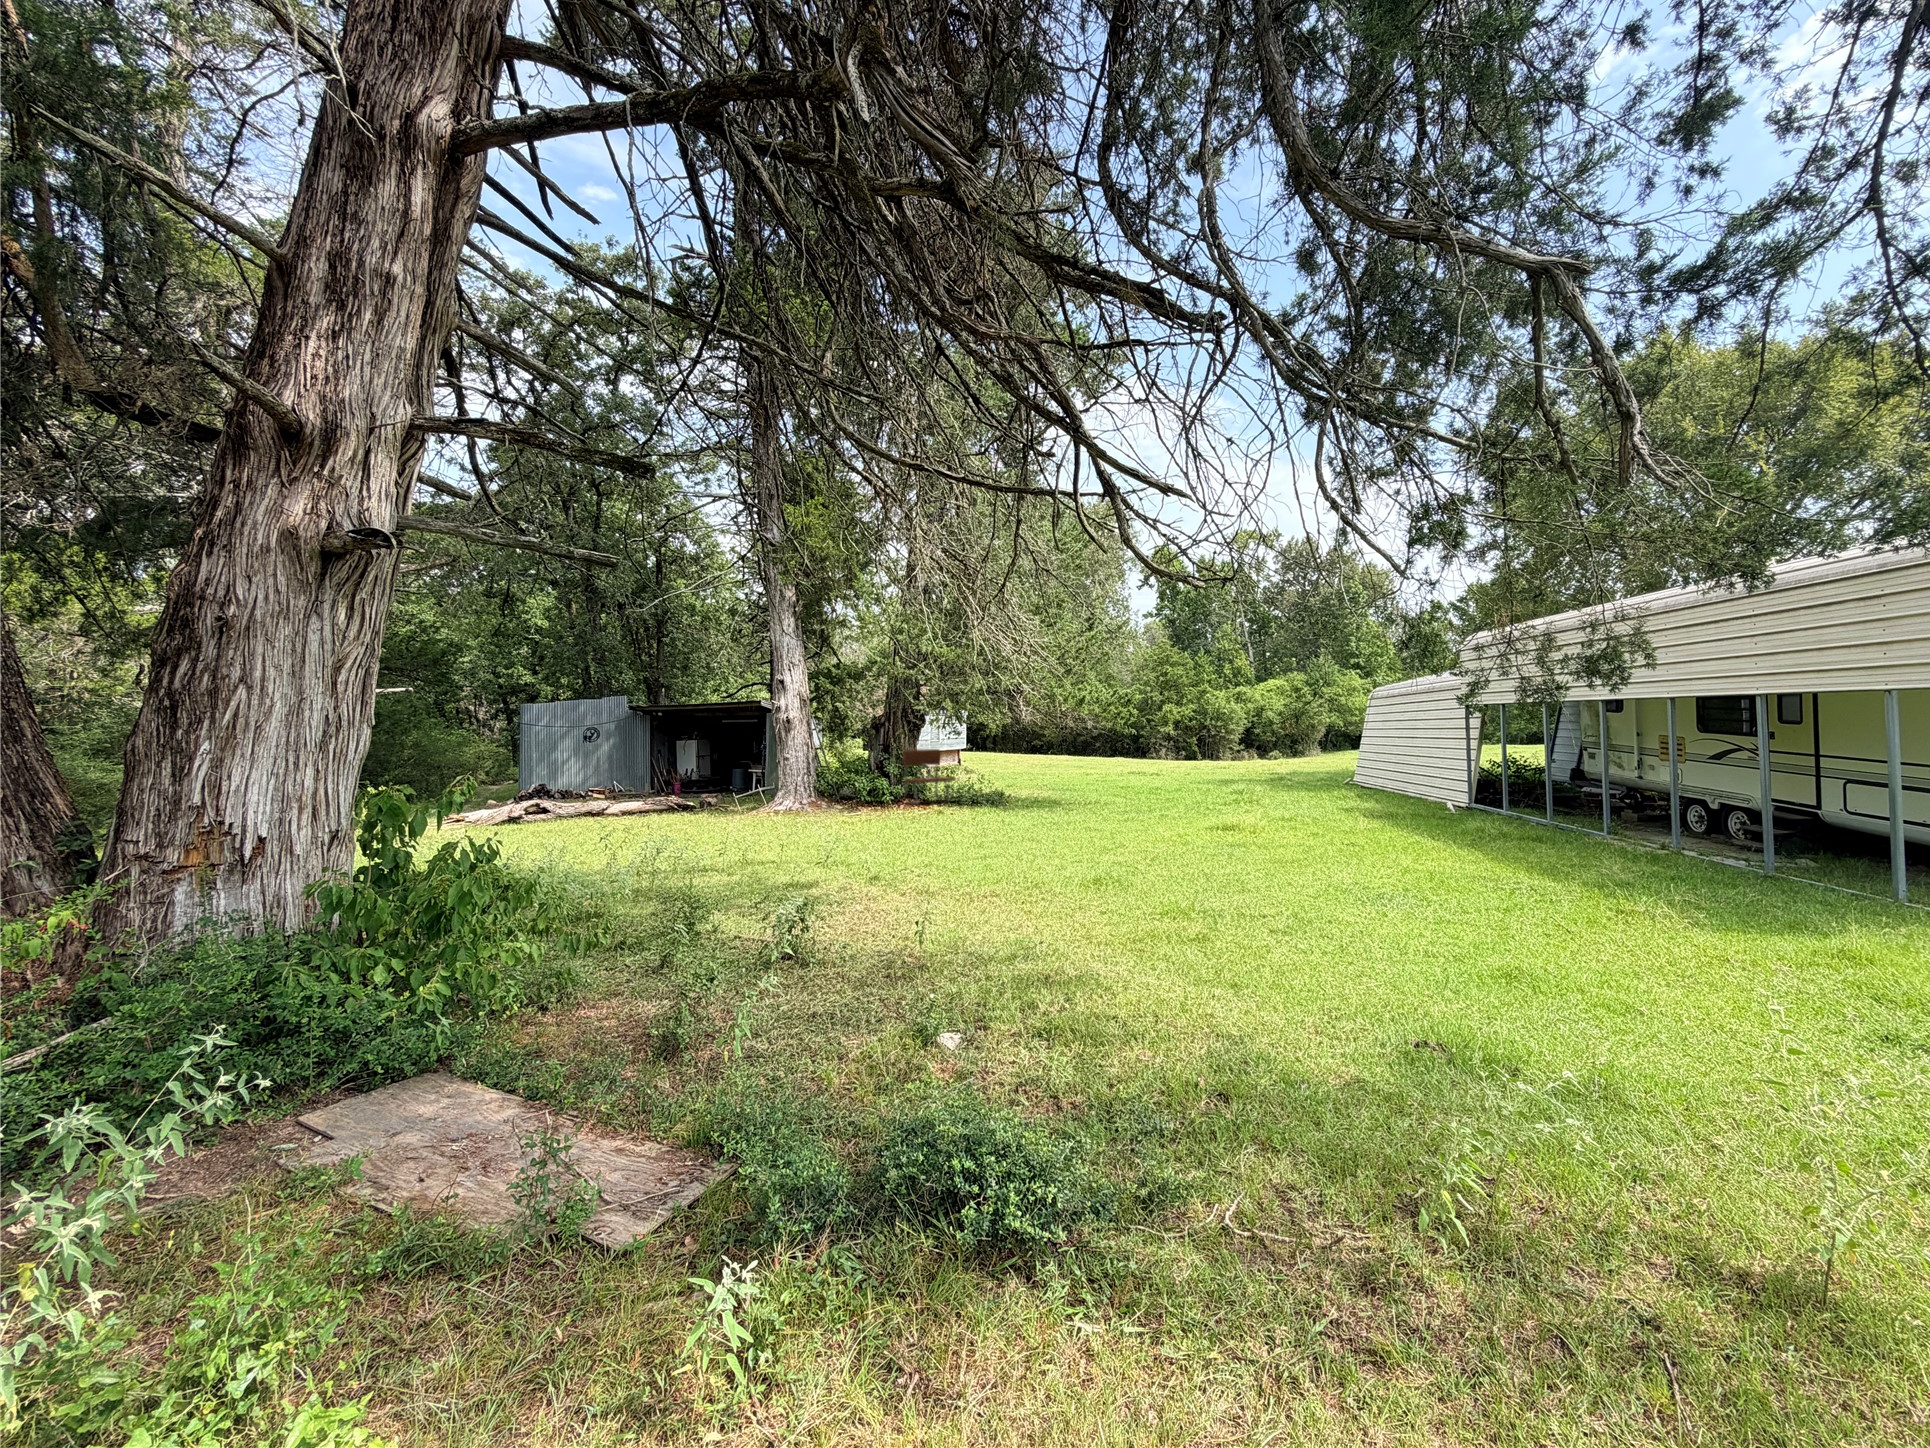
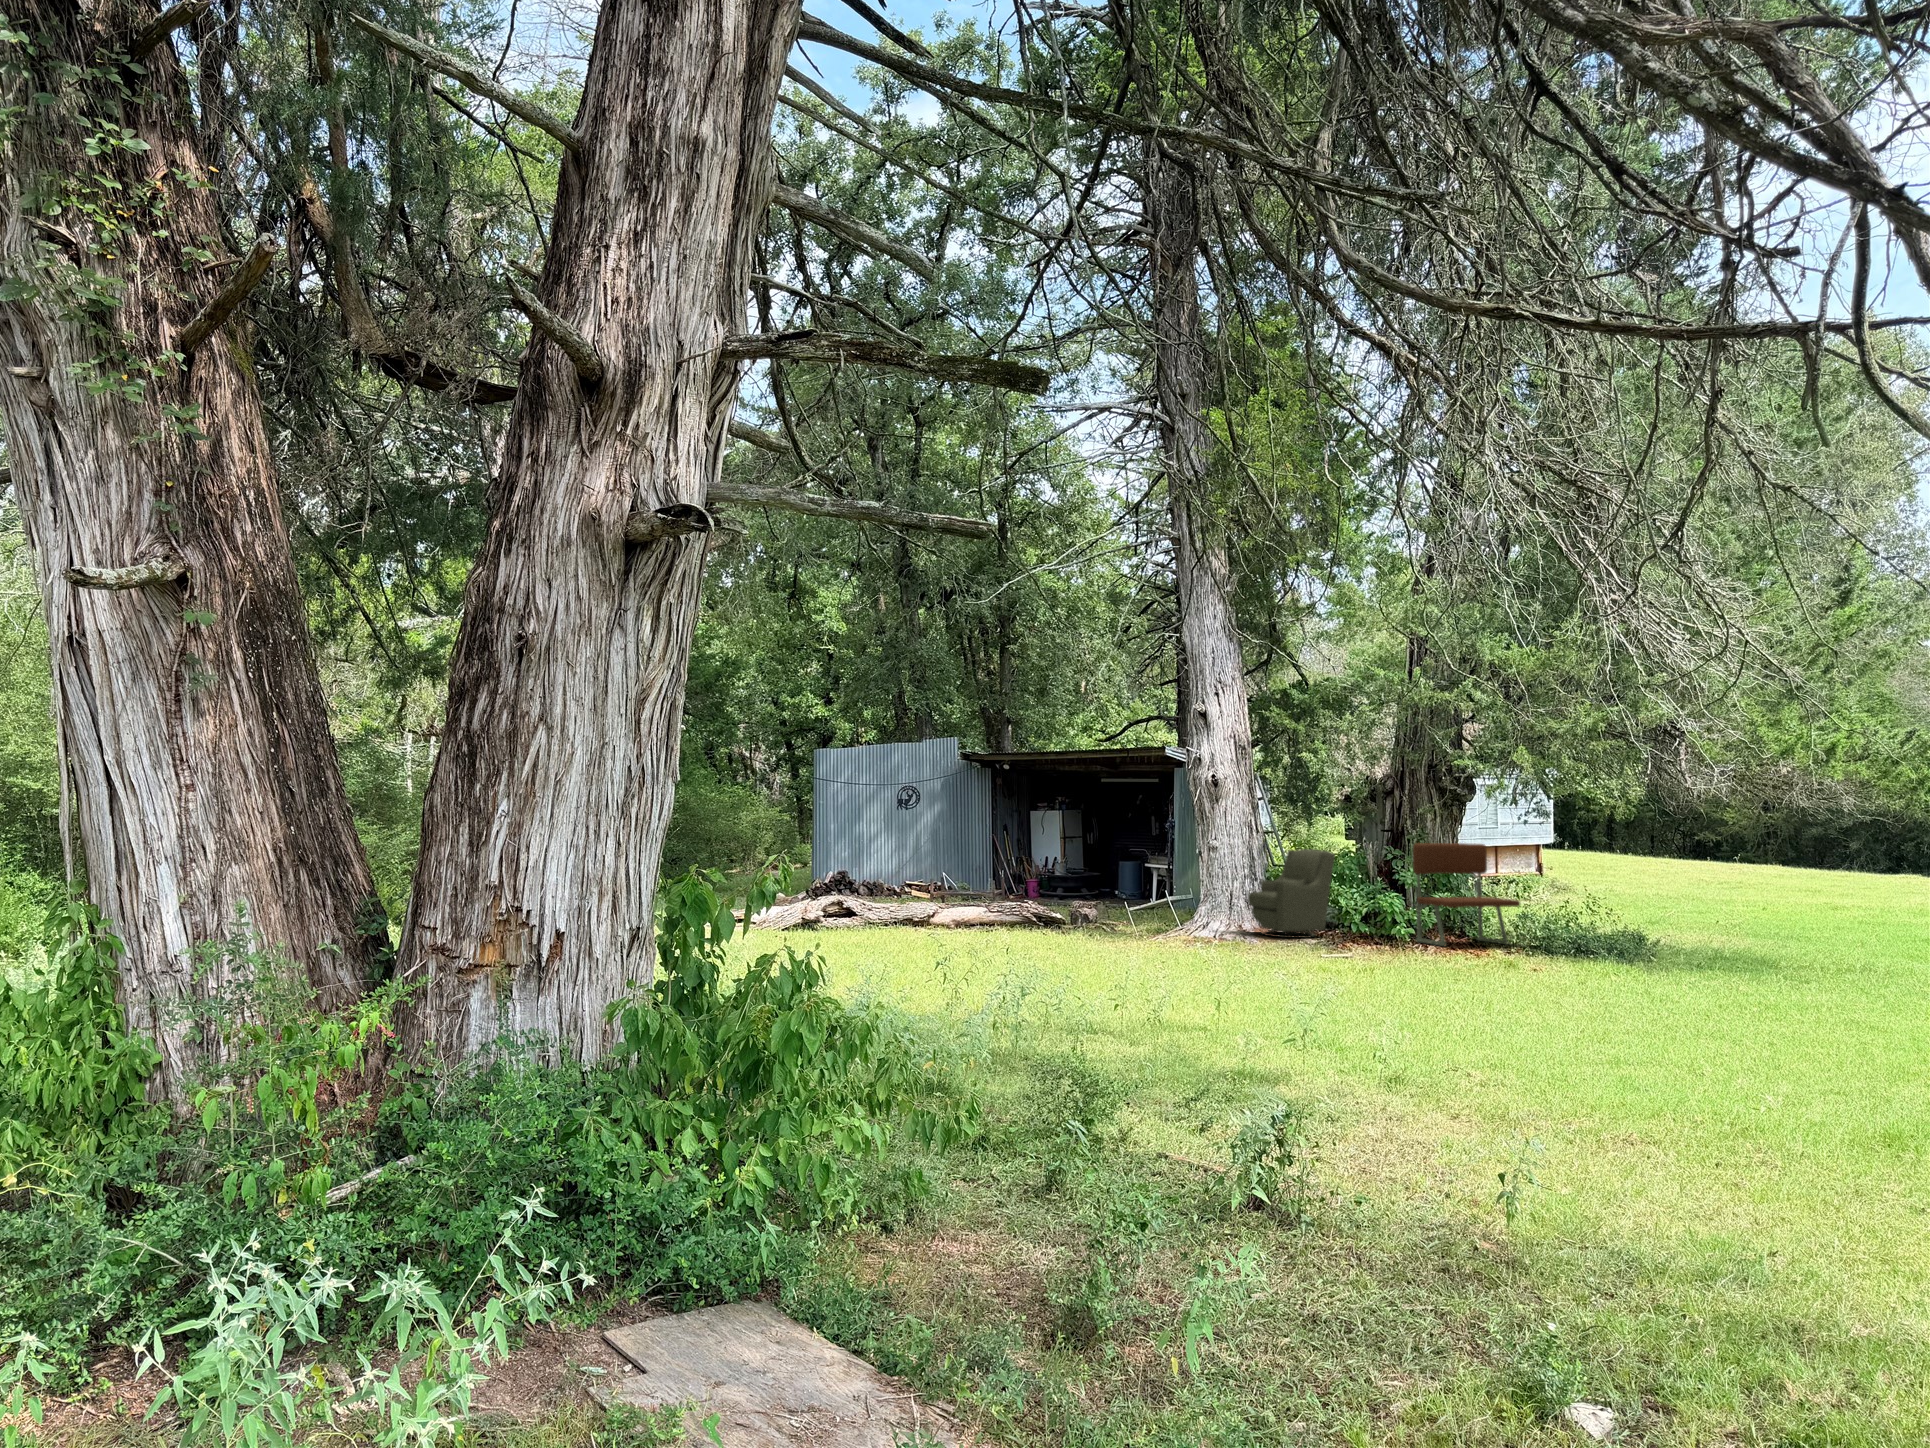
chair: none [809,756,862,806] -> present [1248,849,1335,938]

